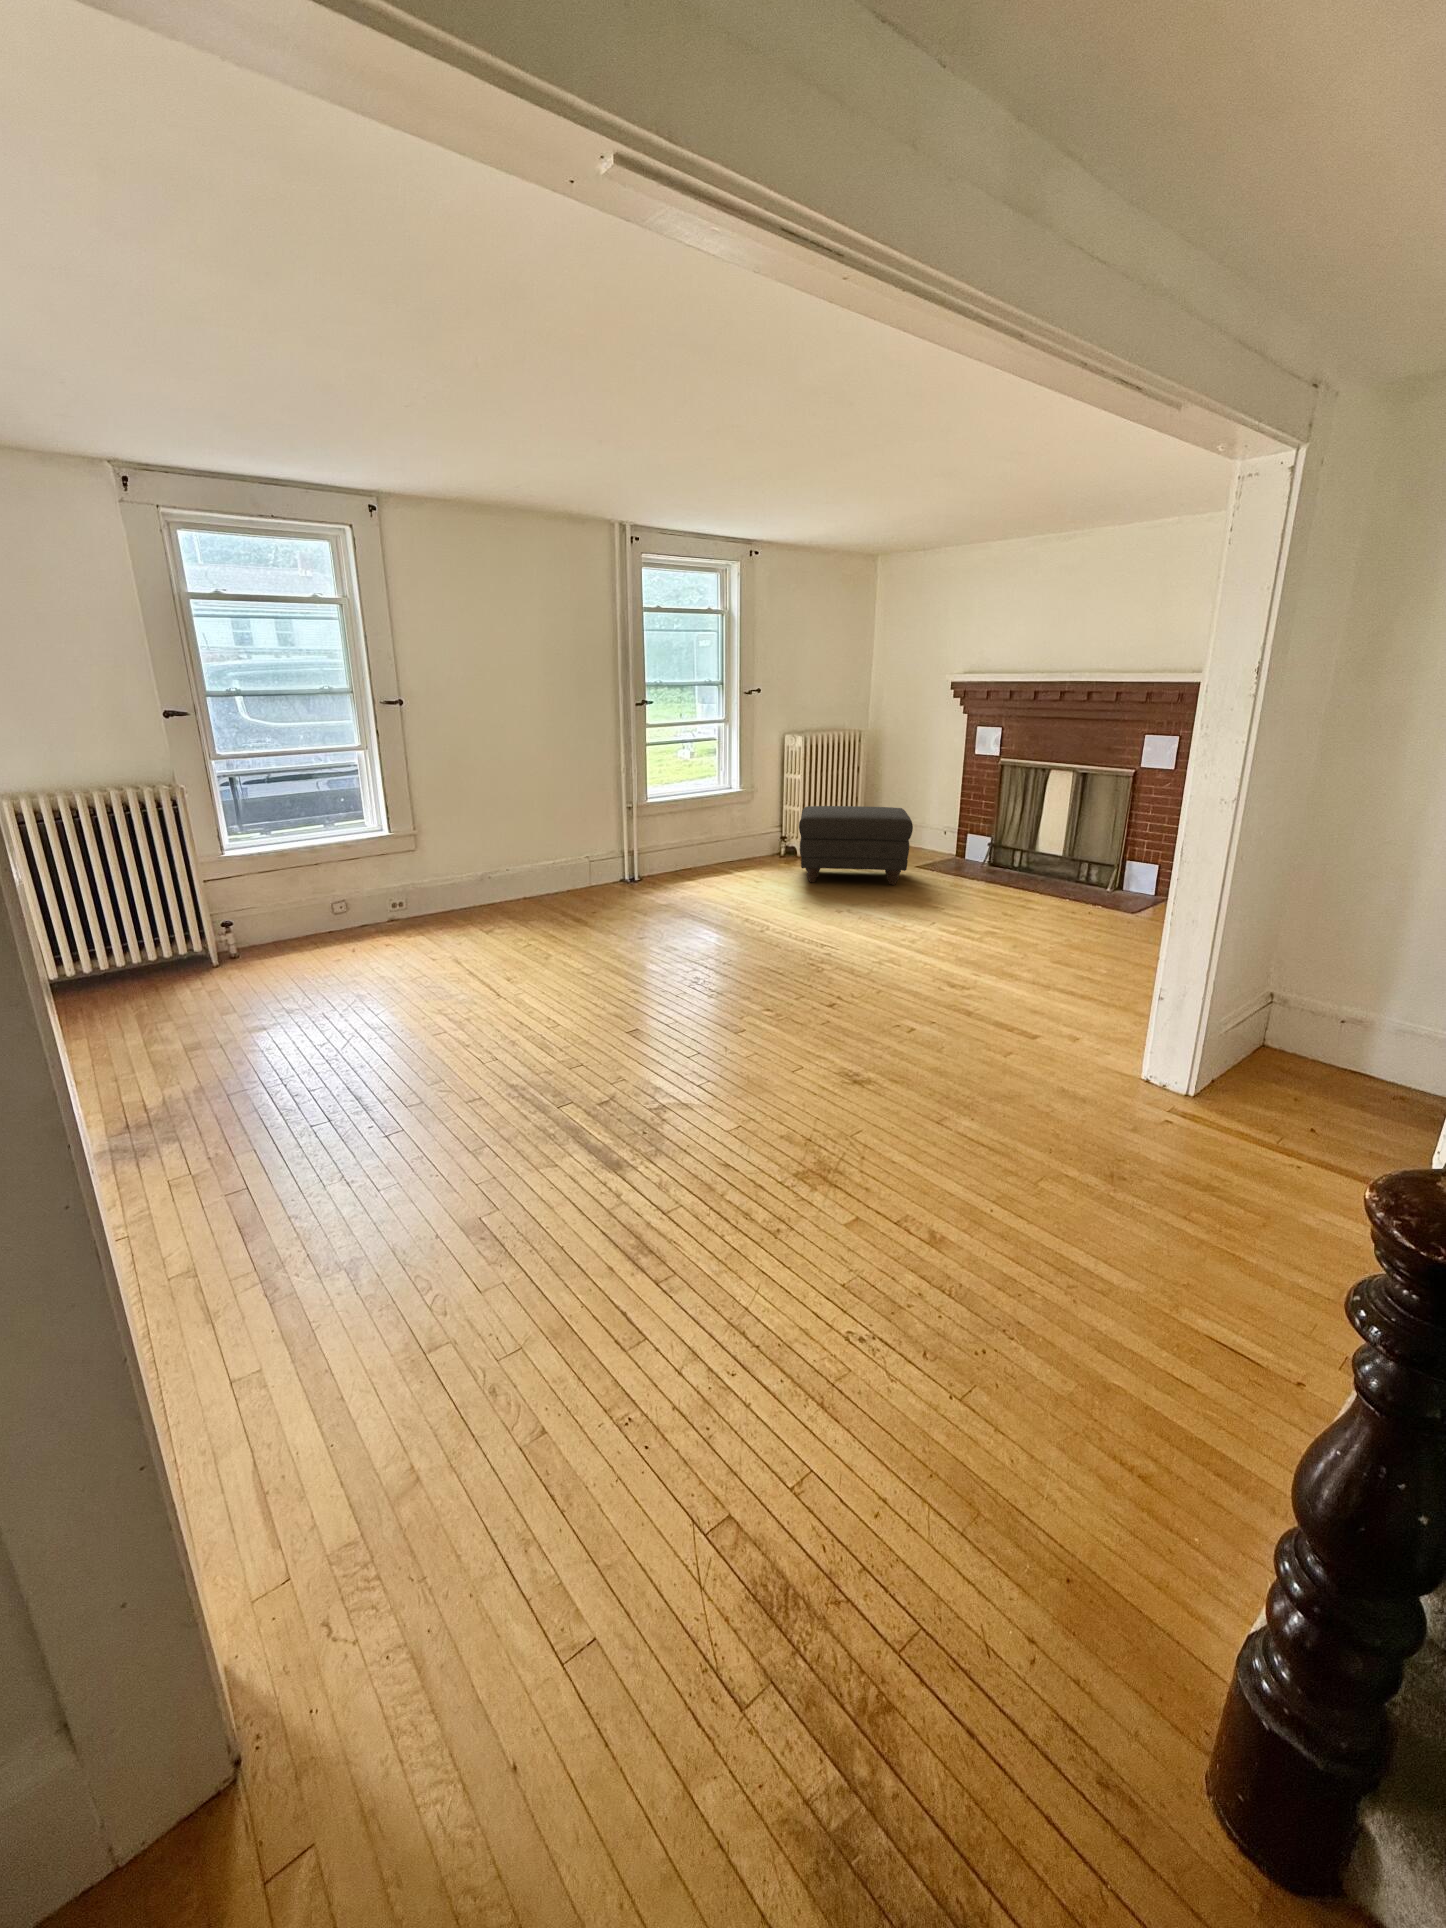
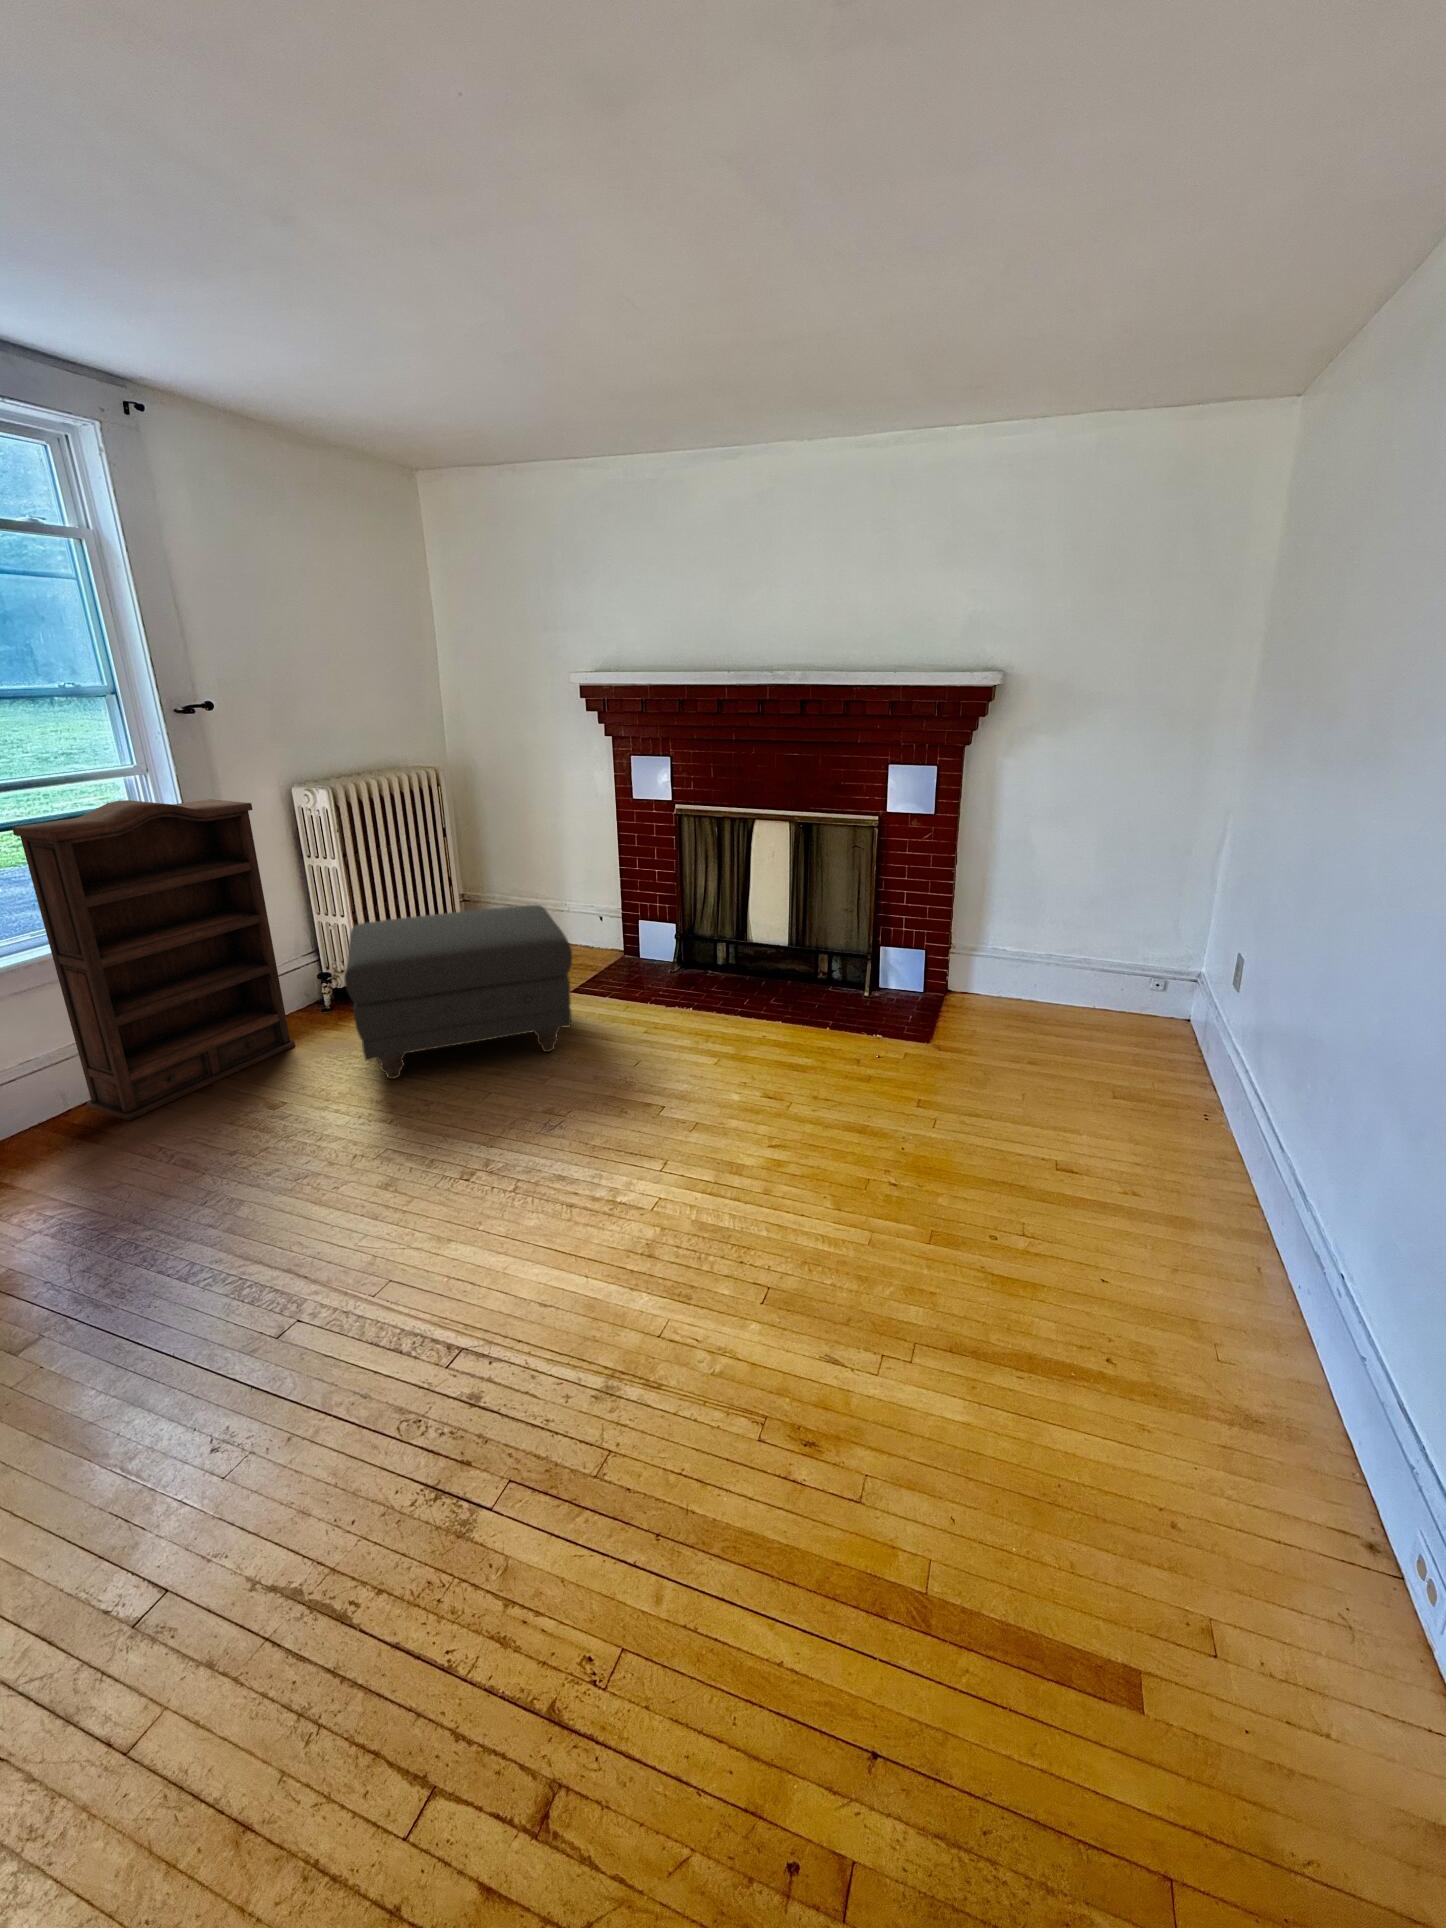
bookshelf: none [683,735,770,878] -> present [12,799,295,1121]

